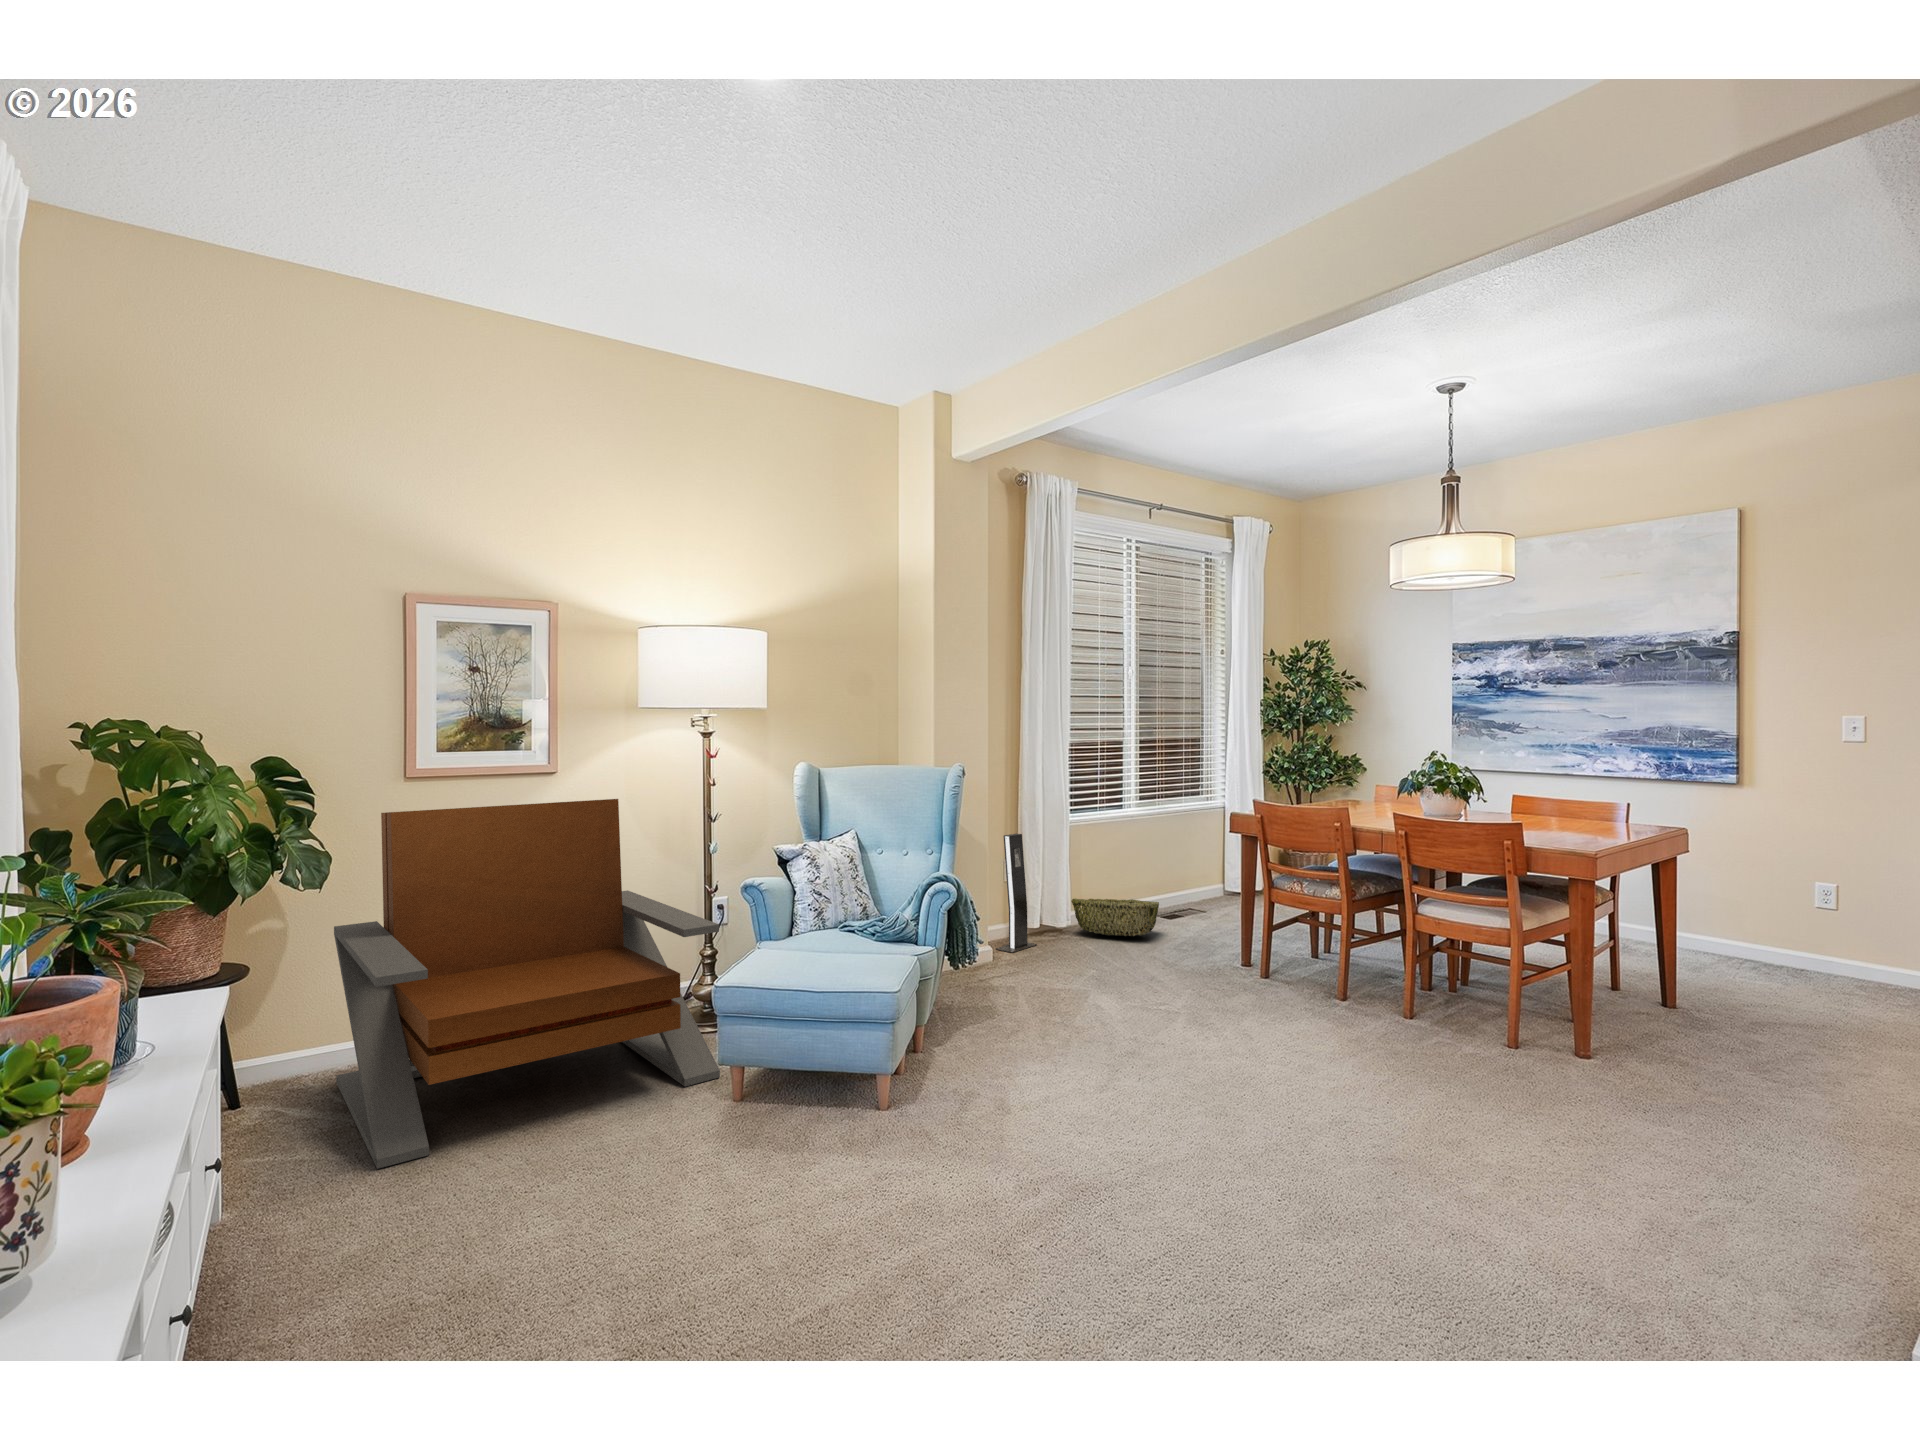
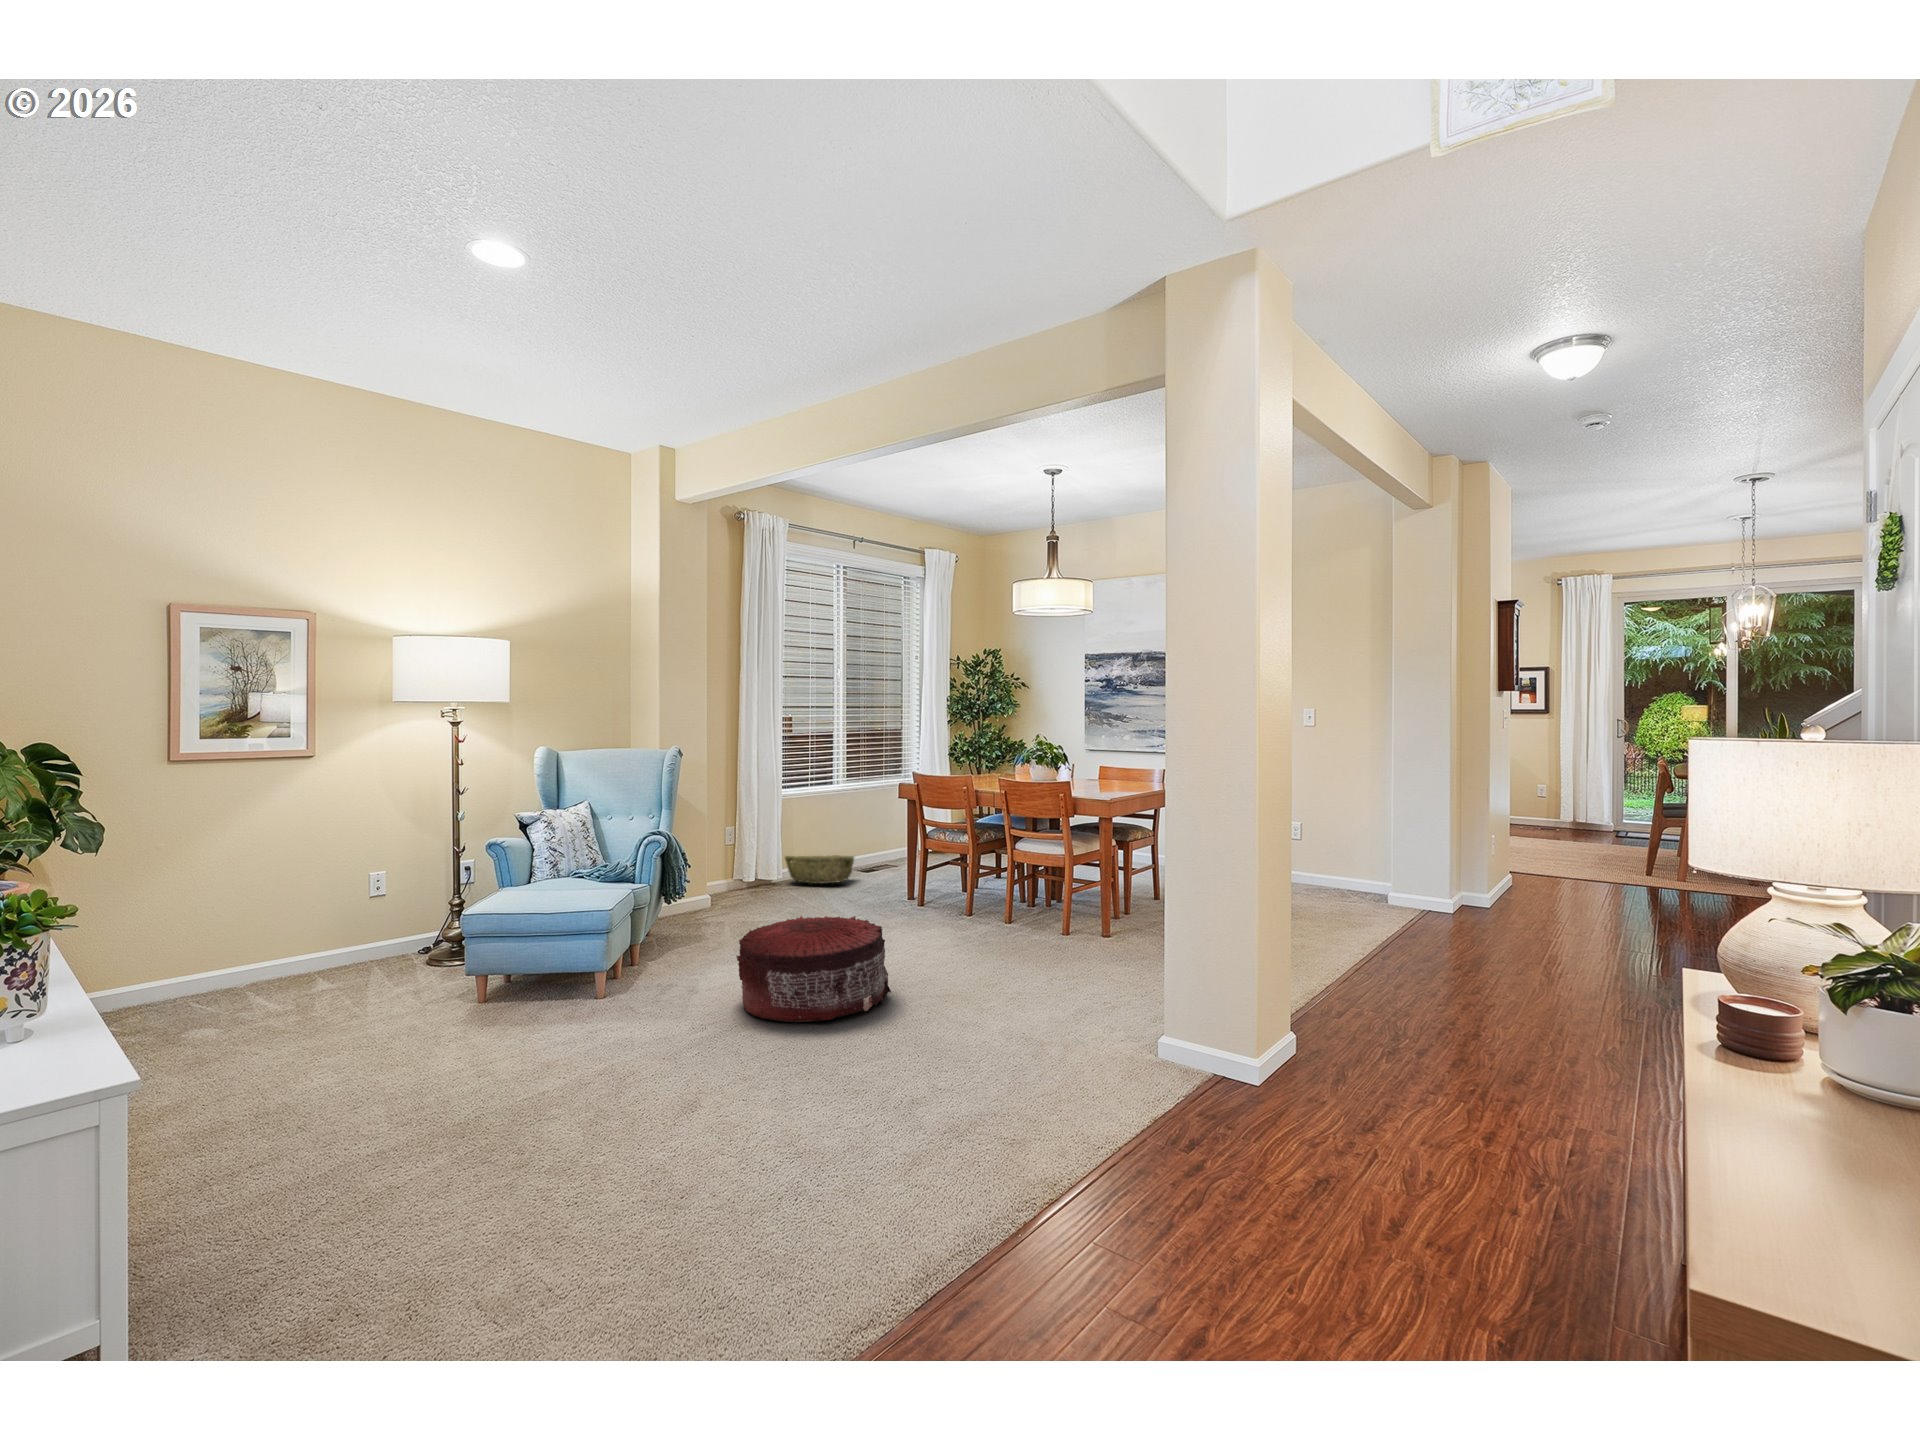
lounge chair: present [334,799,720,1169] -> none [103,776,465,1066]
speaker: present [996,834,1037,953] -> none [718,804,753,899]
pouf: none [1073,1007,1299,1184] -> present [737,916,891,1022]

